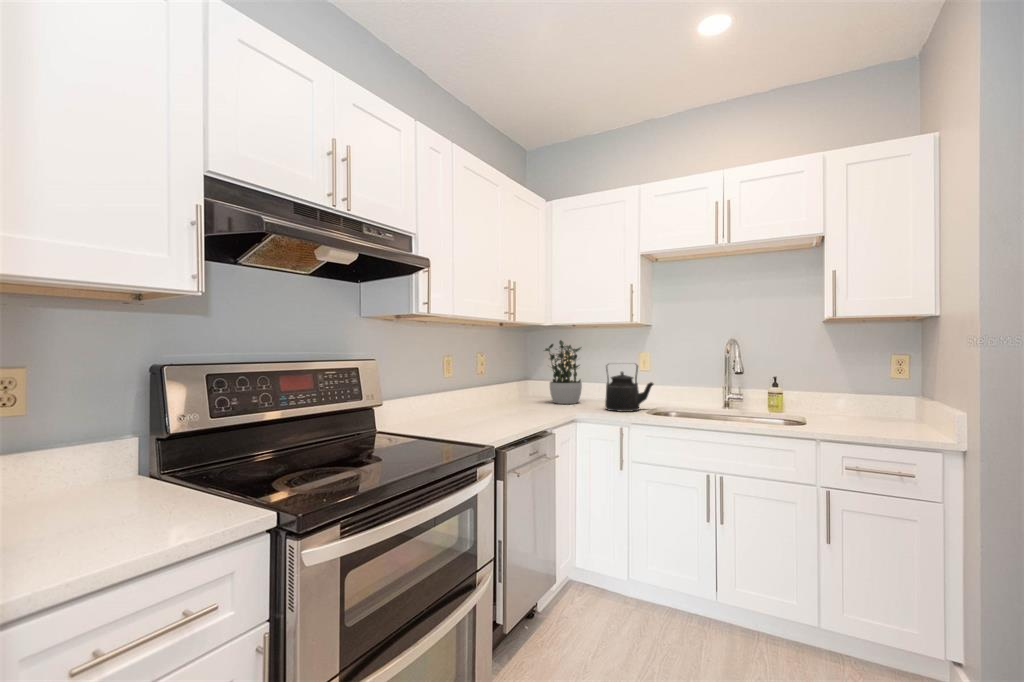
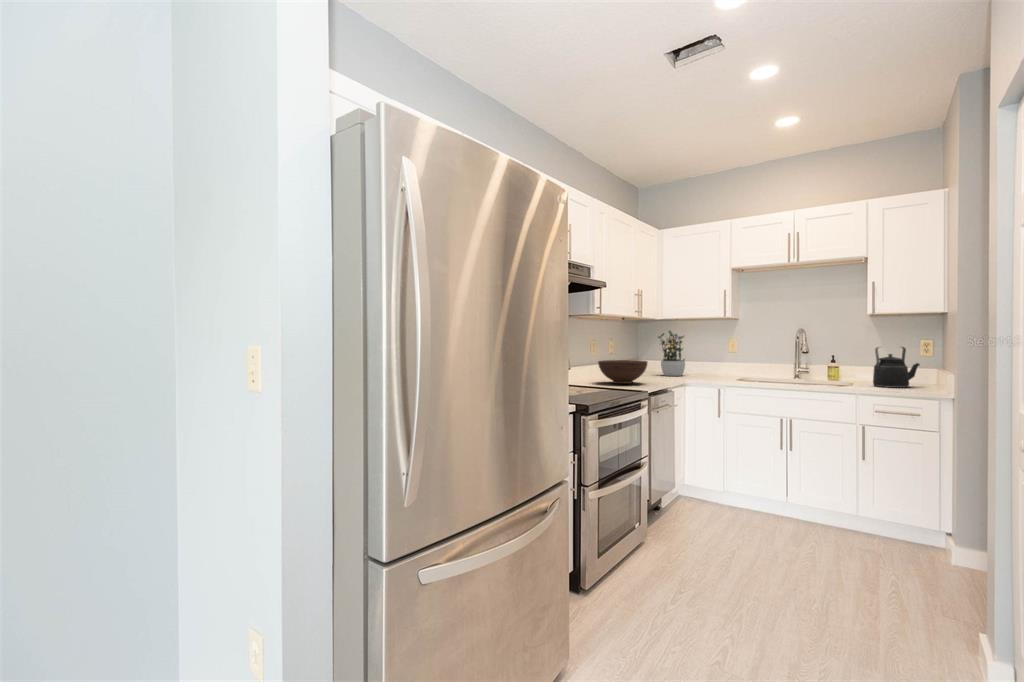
kettle: present [605,364,653,412] -> present [873,347,920,388]
fruit bowl: none [438,386,513,425] -> present [598,360,648,384]

